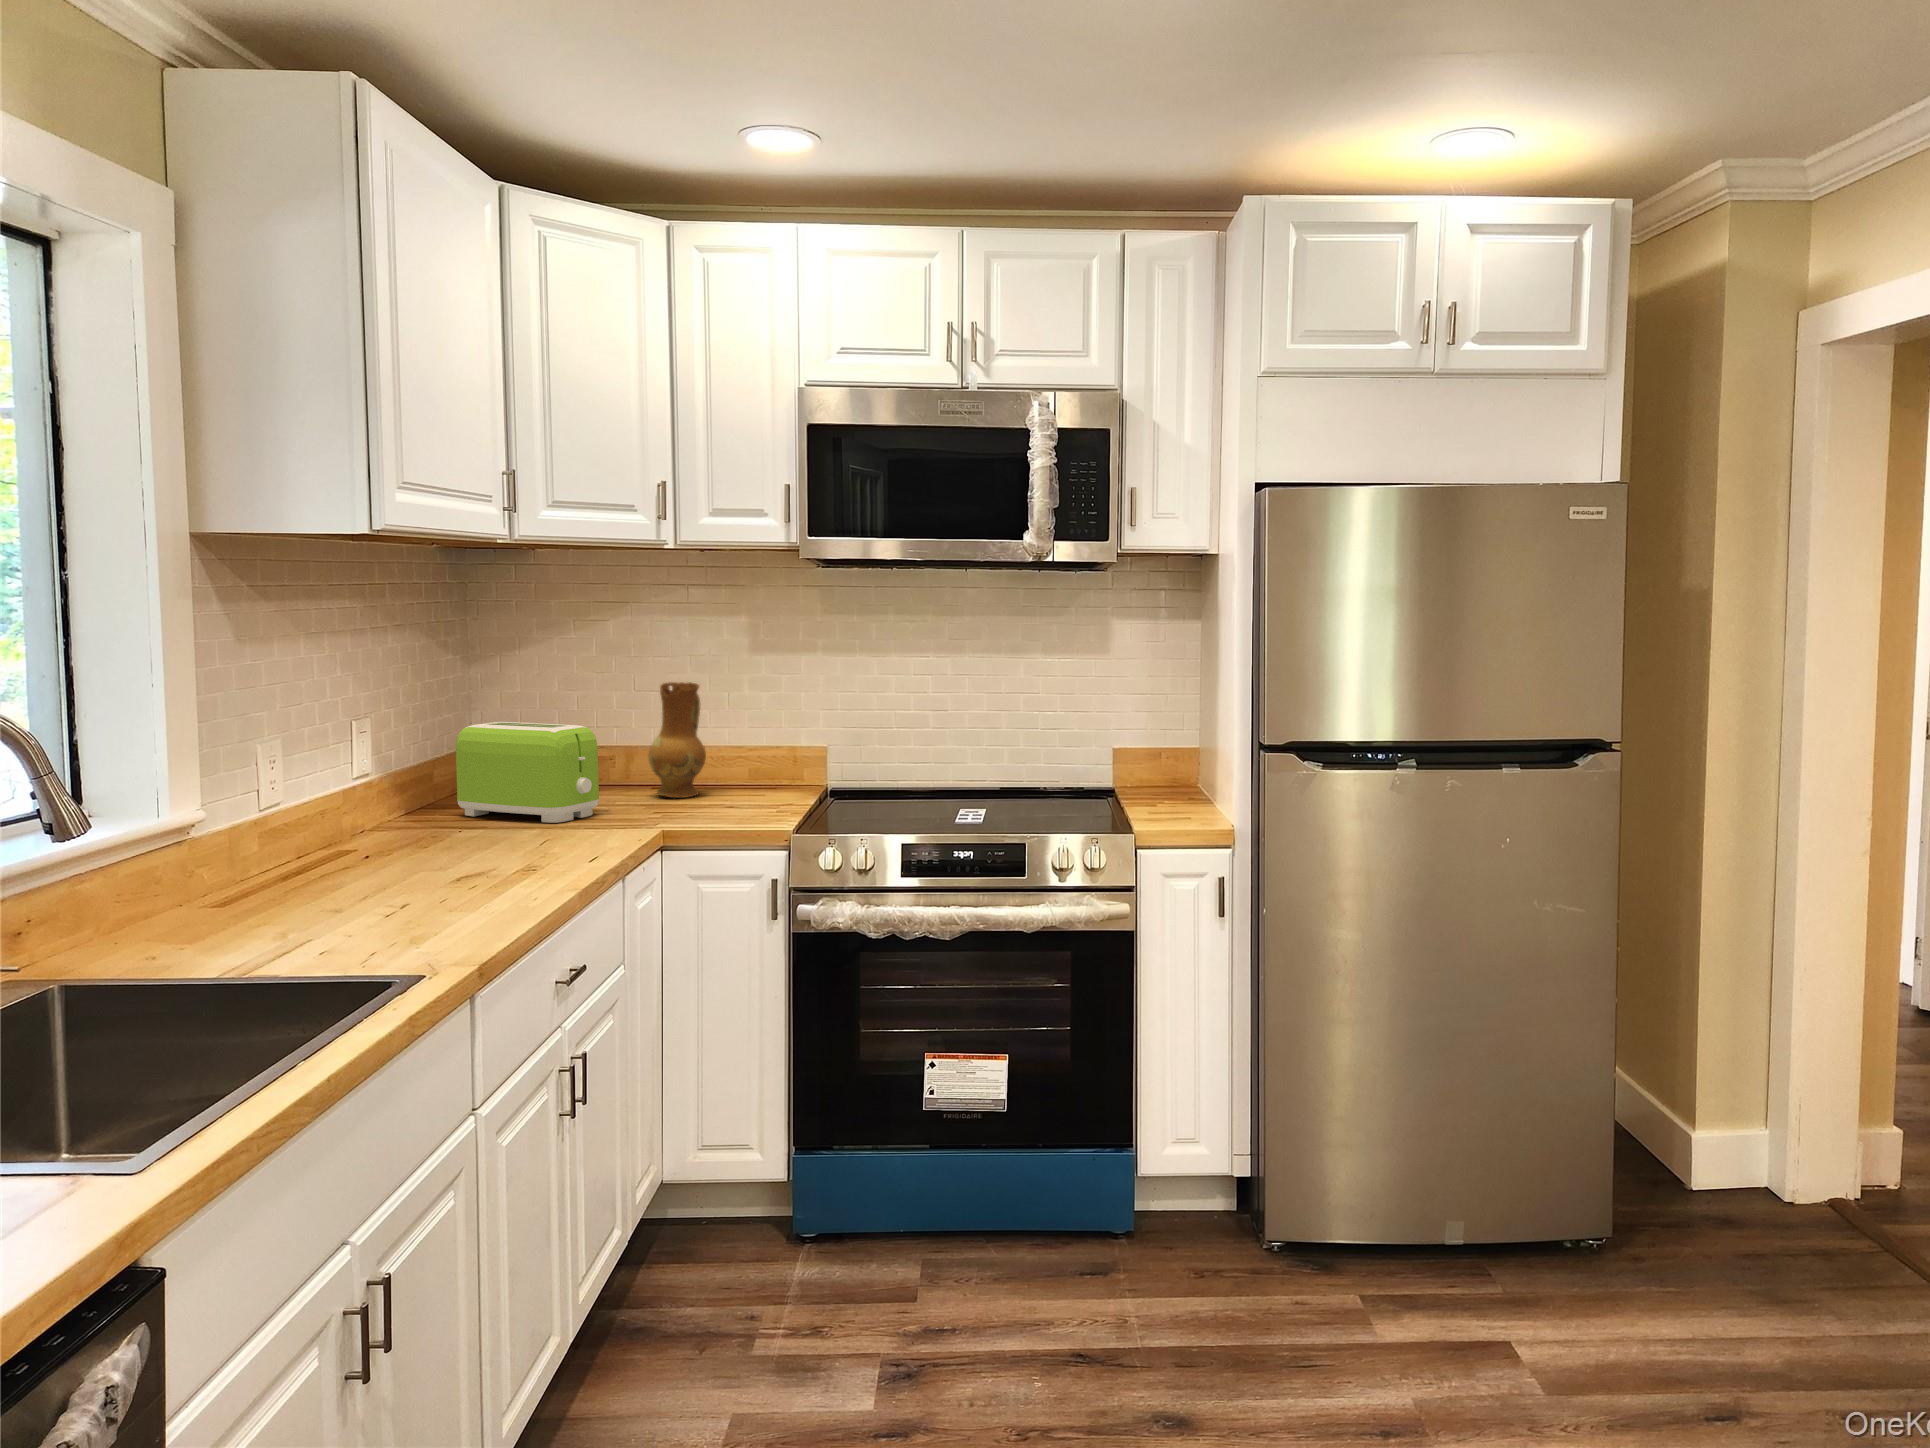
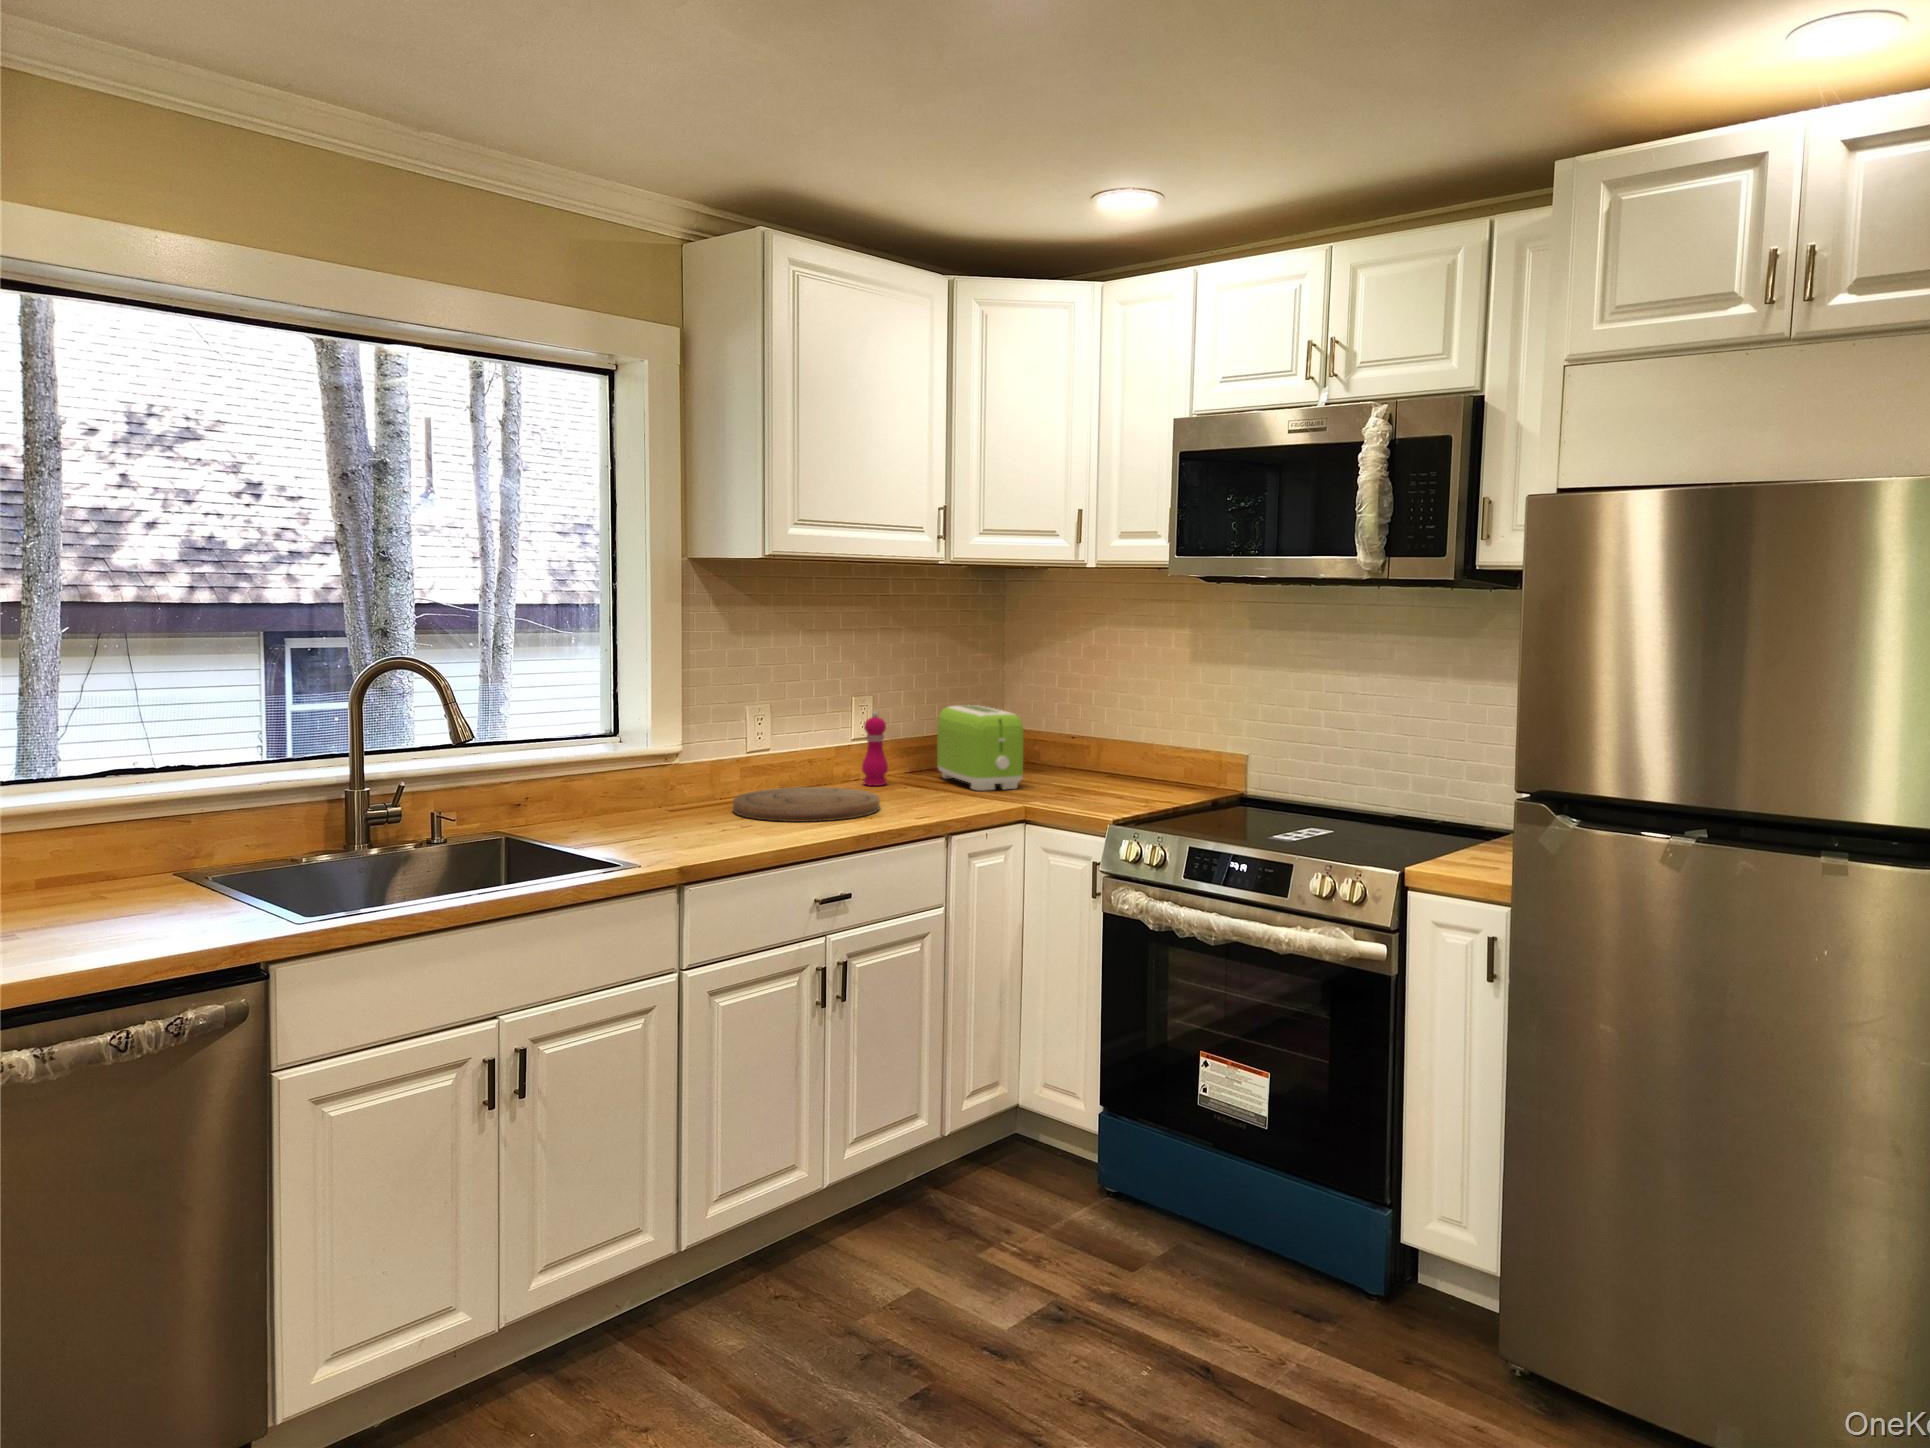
ceramic jug: present [648,682,706,798] -> none [1091,682,1146,785]
pepper mill: none [386,739,424,836] -> present [862,712,888,786]
cutting board: none [304,839,519,894] -> present [733,787,880,822]

